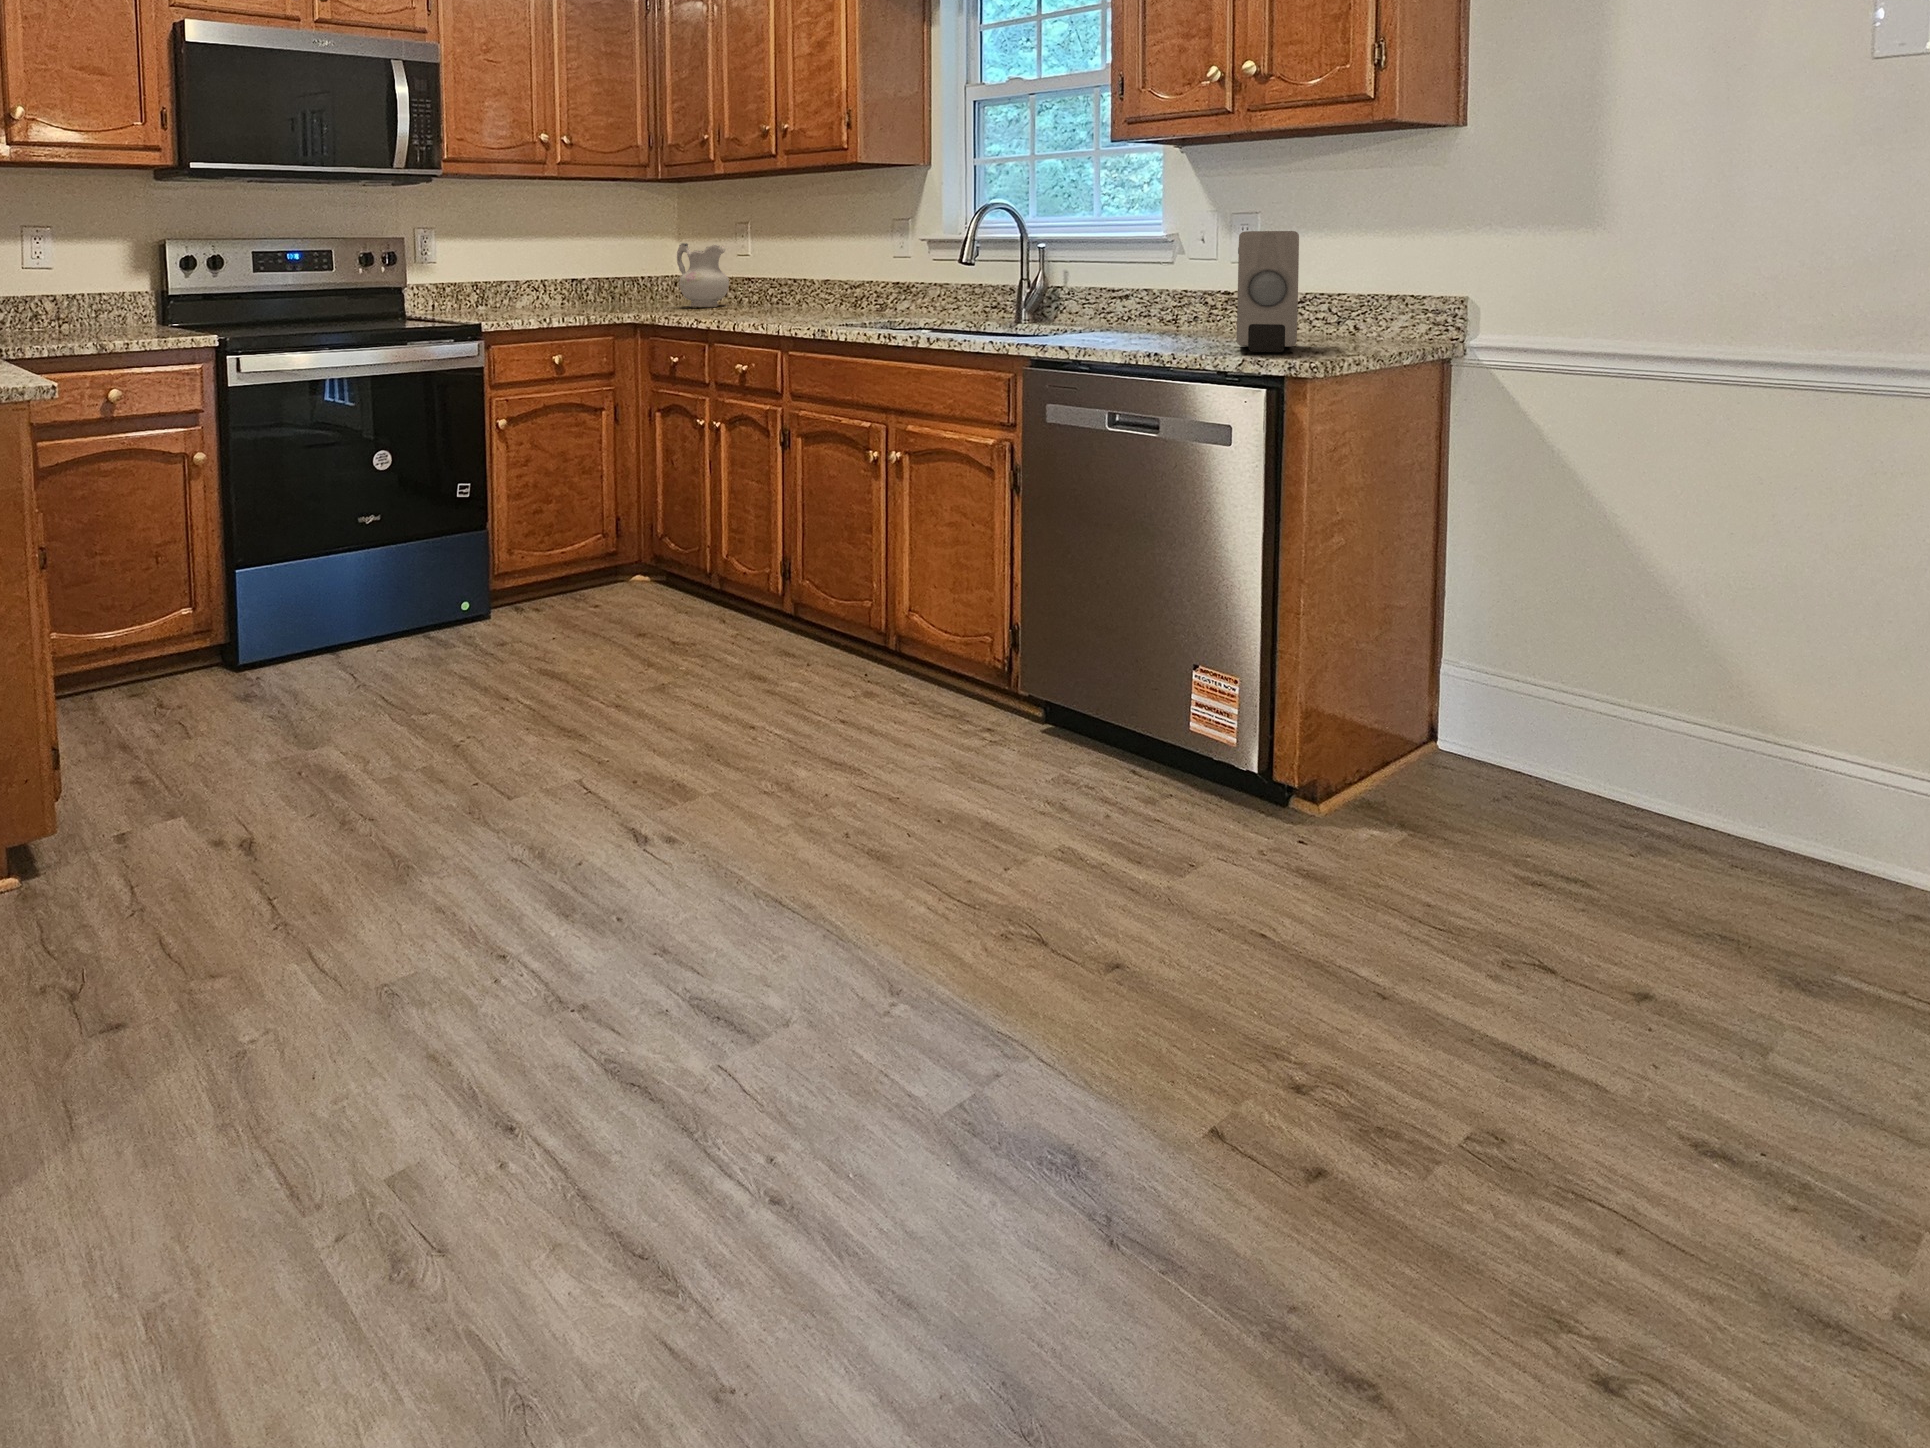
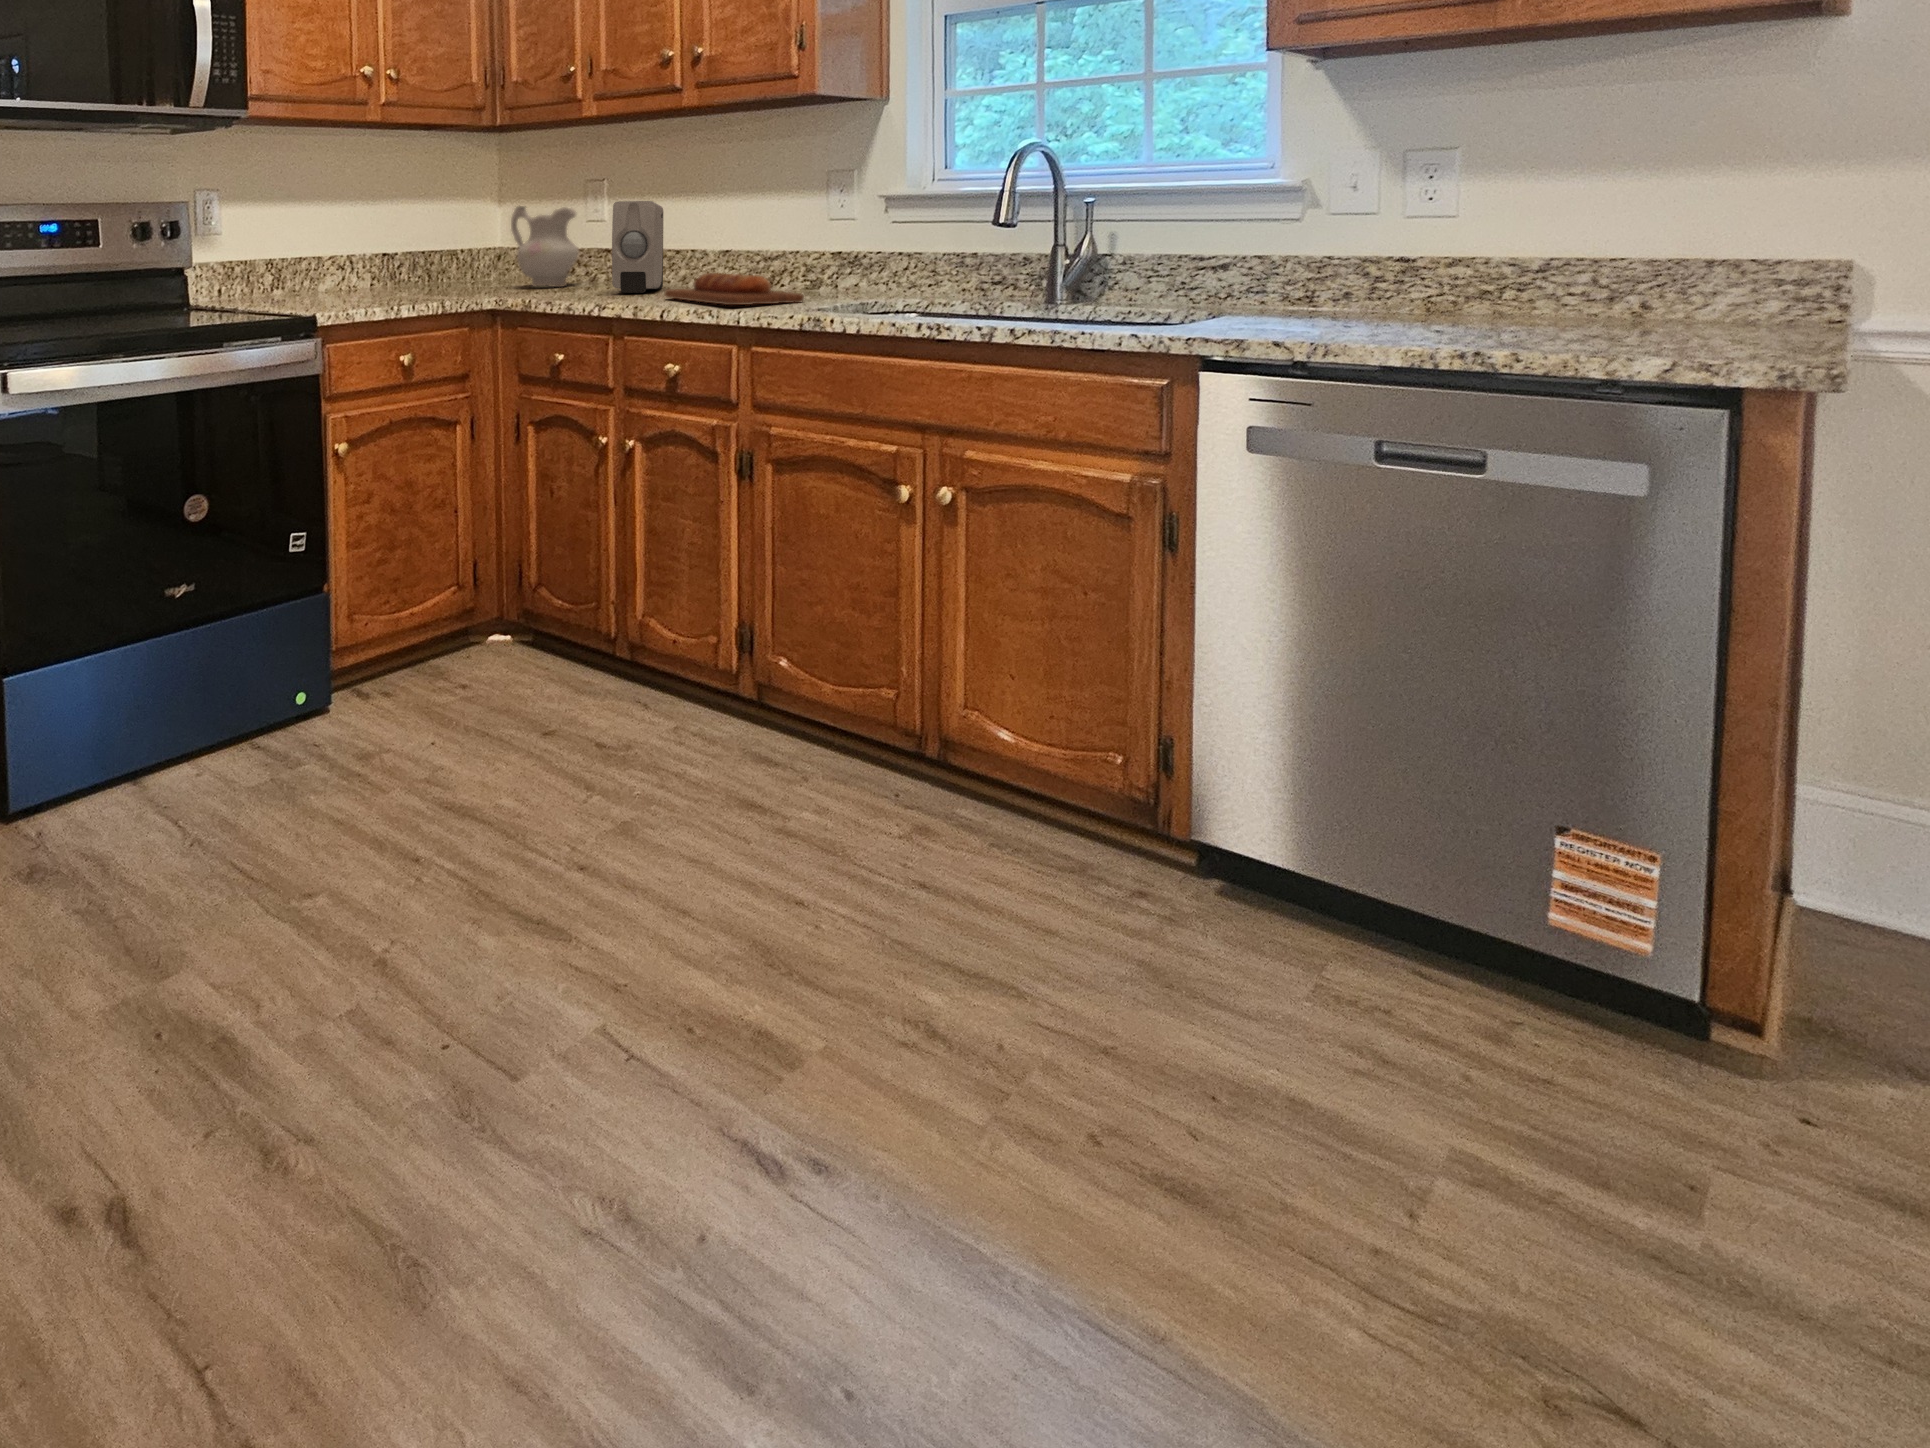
soap dispenser: present [1237,231,1299,352] -> present [612,201,663,293]
bread loaf: none [763,297,852,321] -> present [664,273,804,305]

